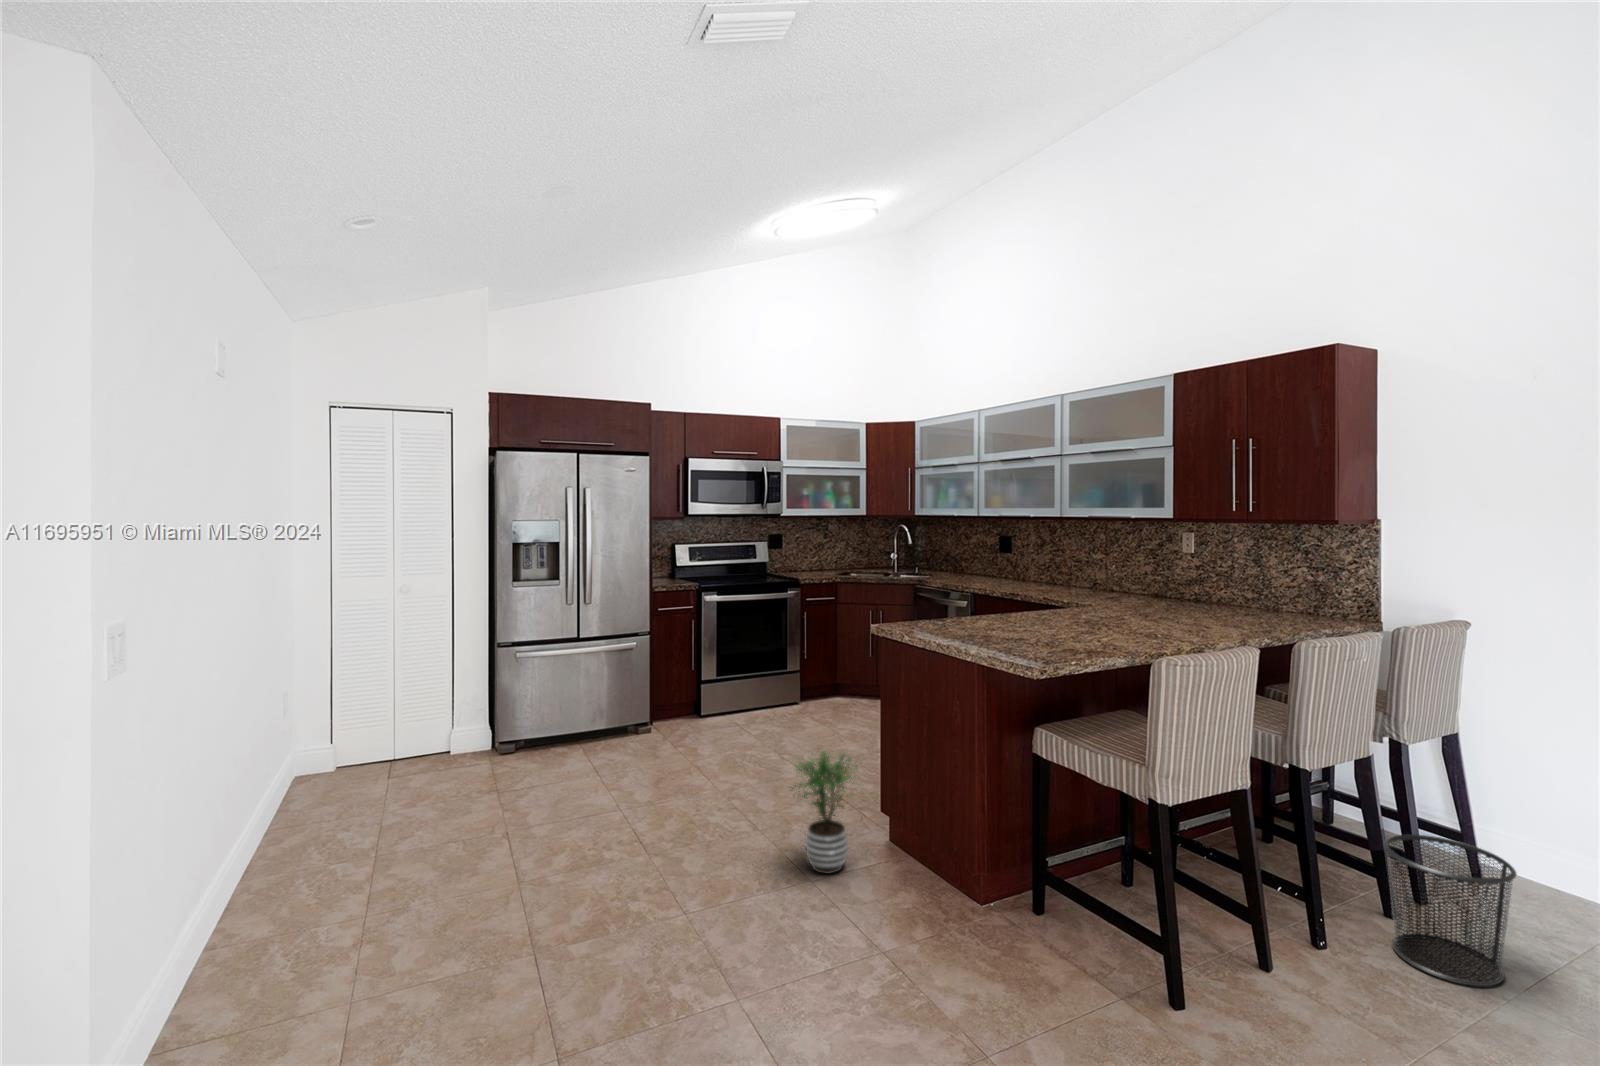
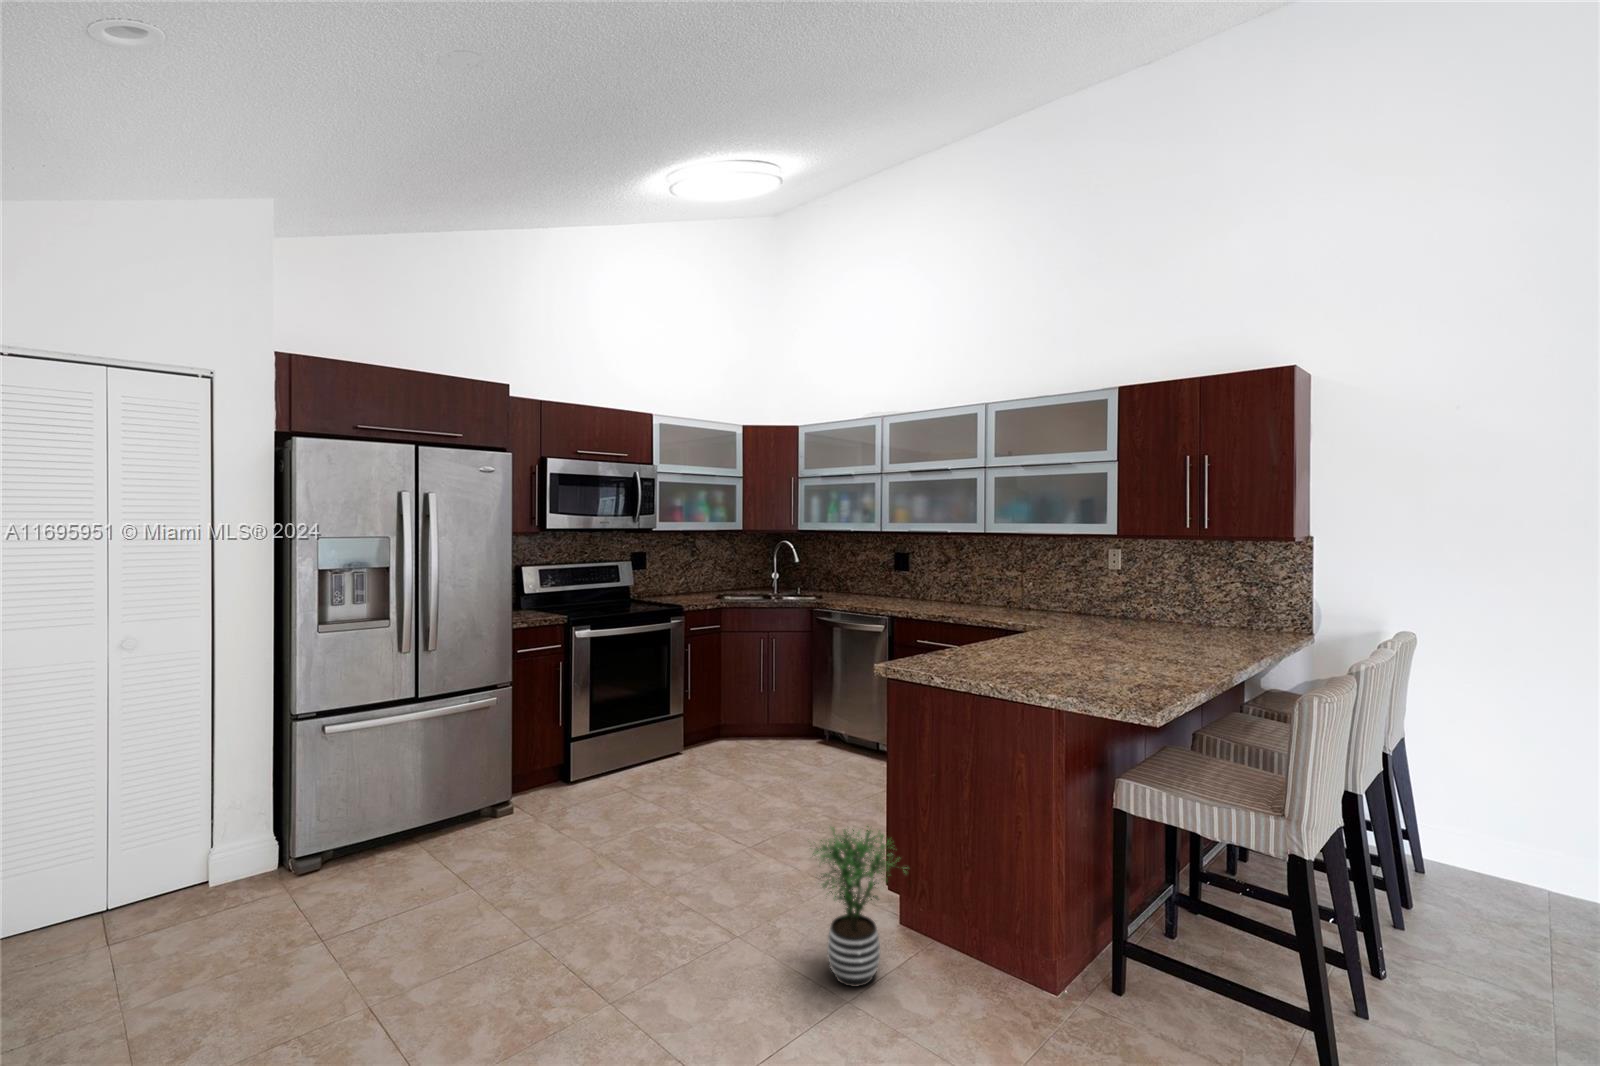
trash can: present [1384,835,1516,986] -> none [1422,846,1555,995]

